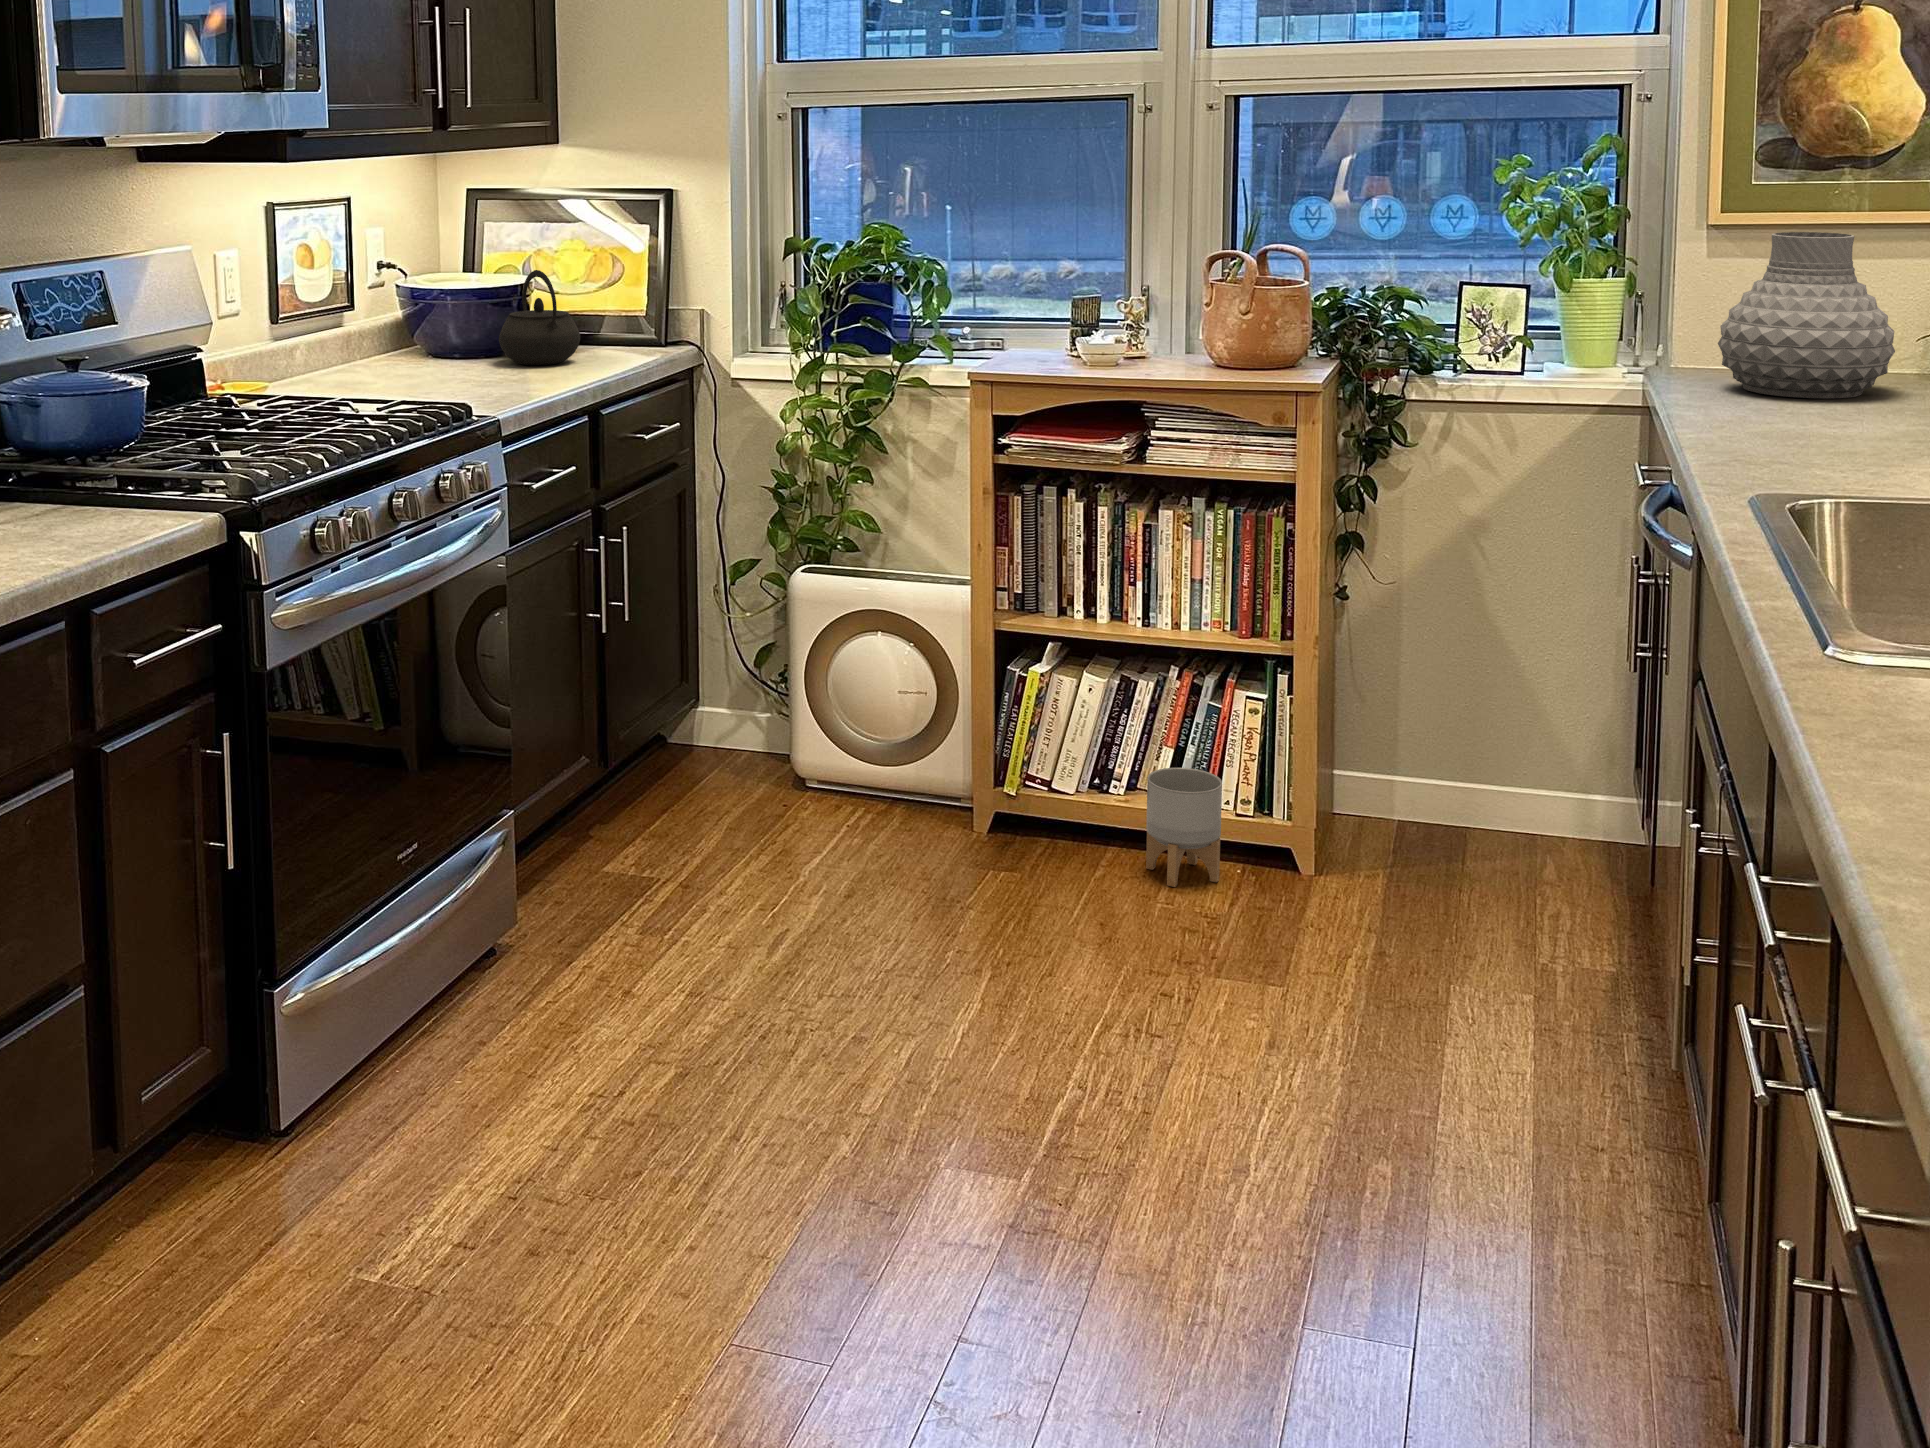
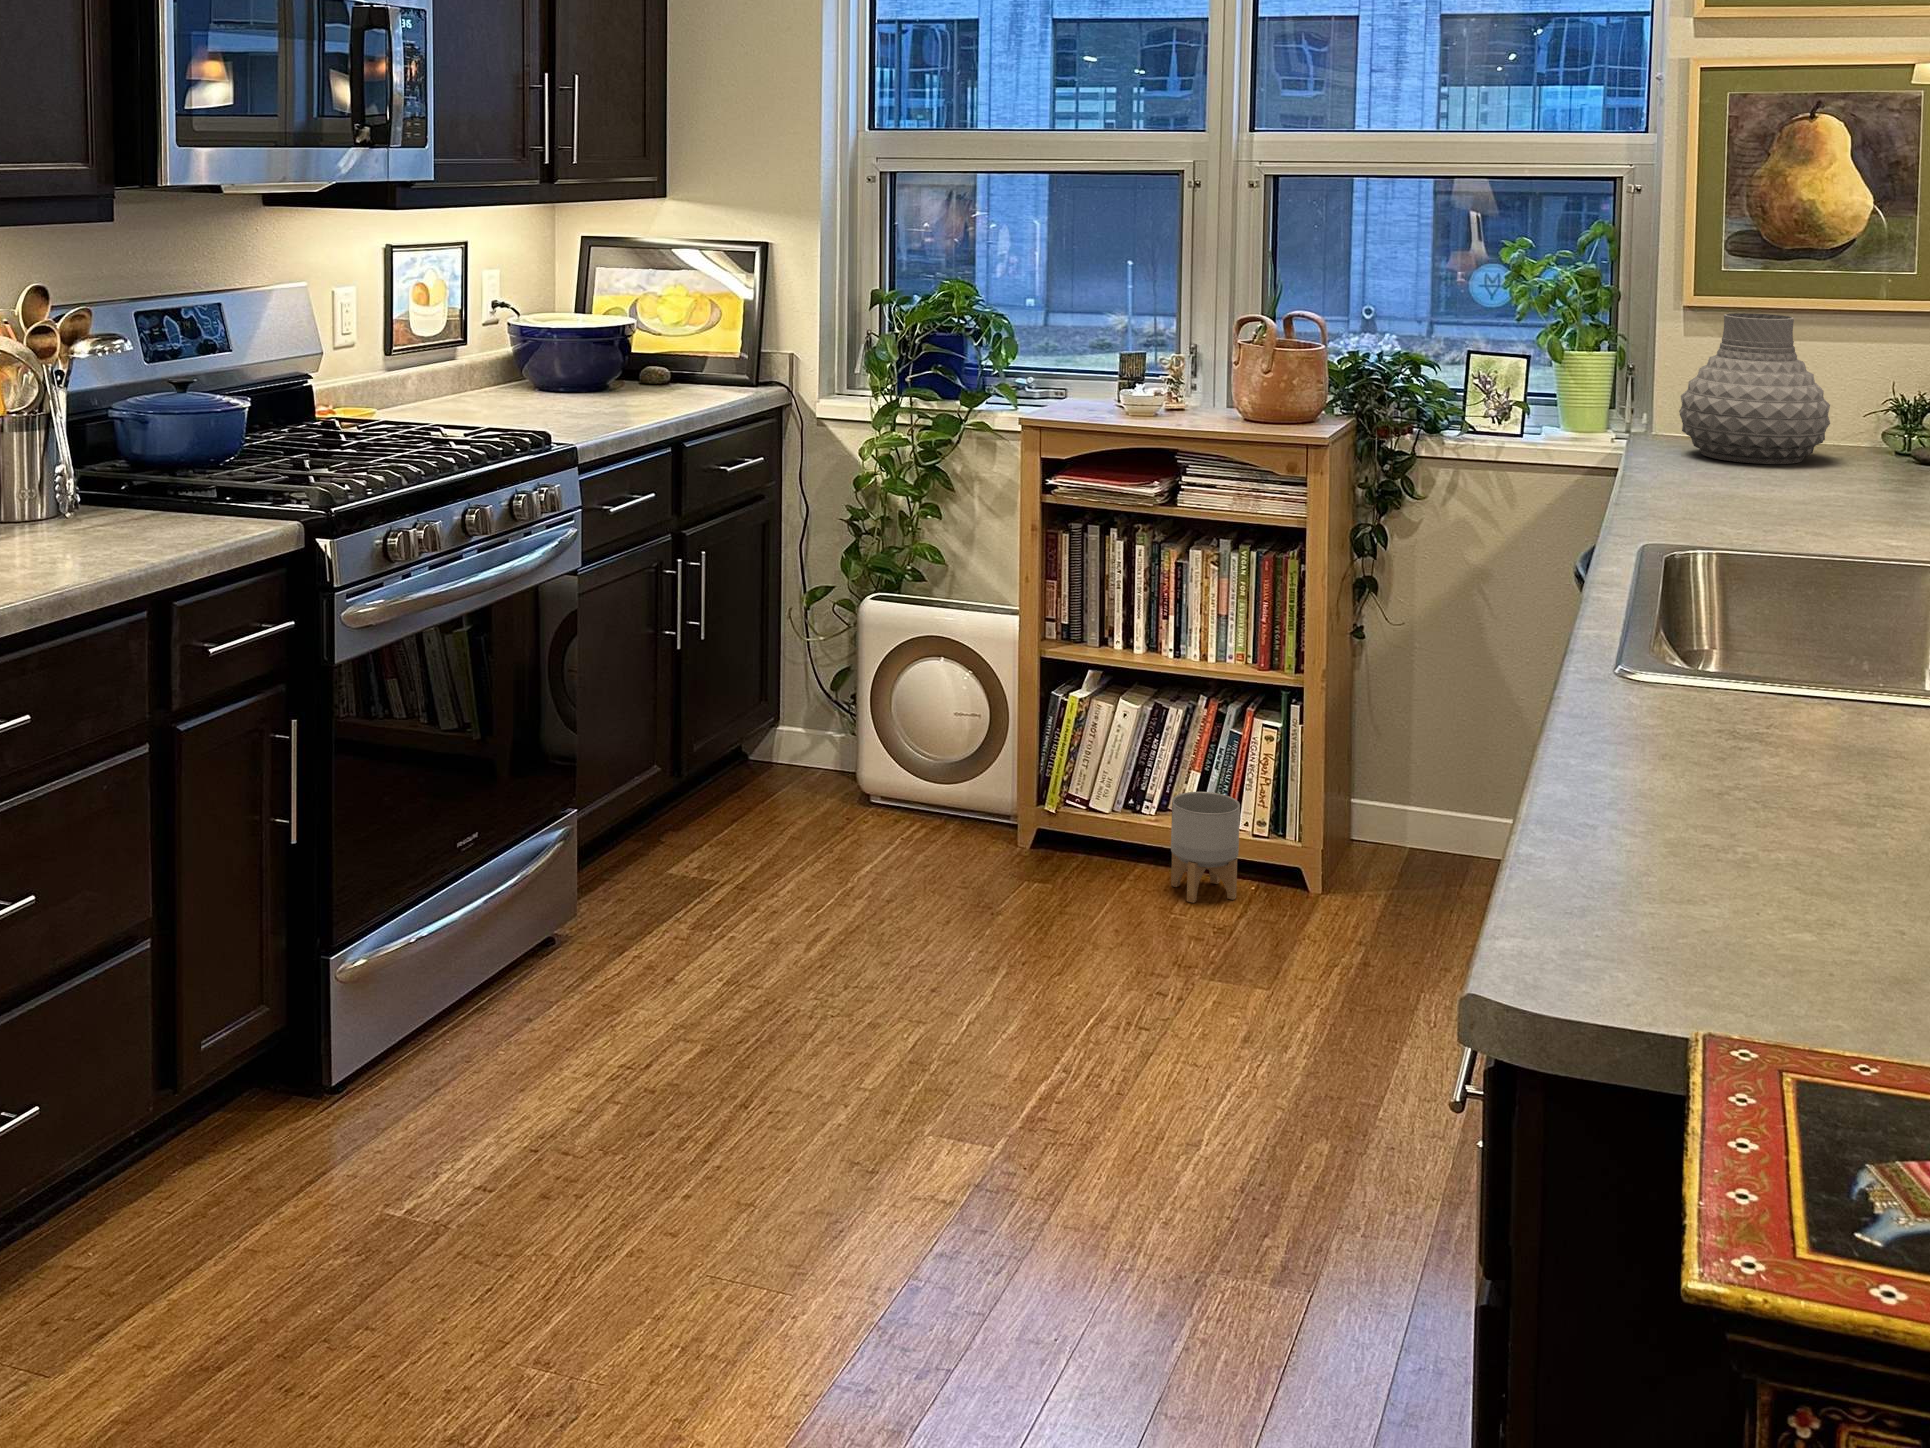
kettle: present [499,270,580,365] -> none [593,313,669,400]

